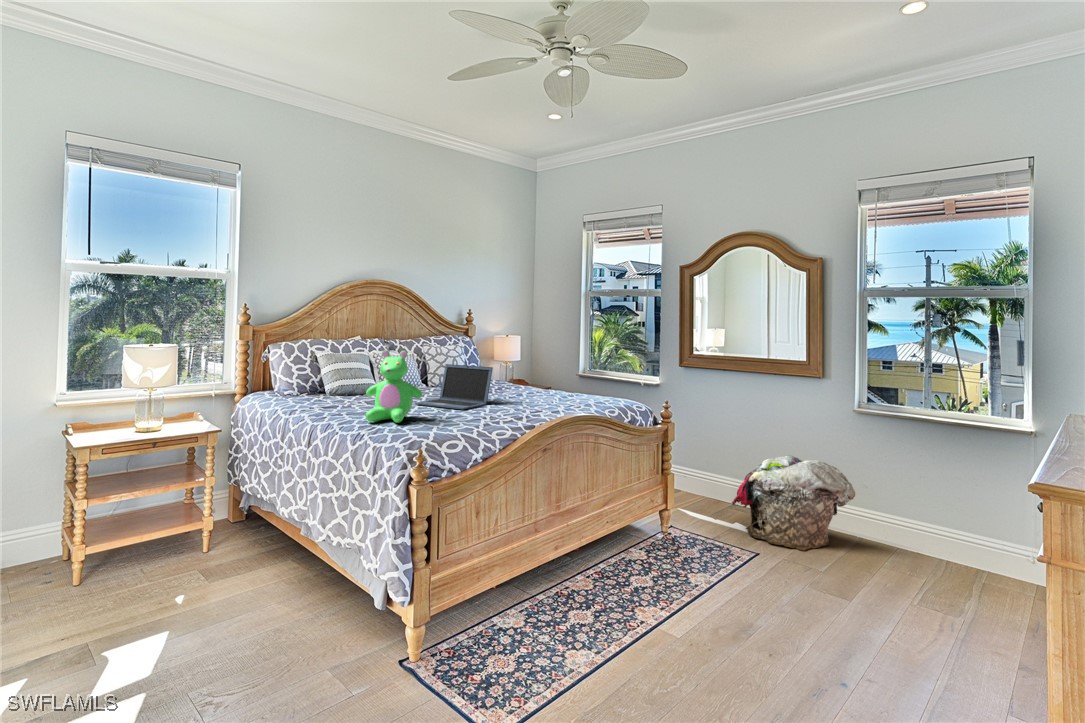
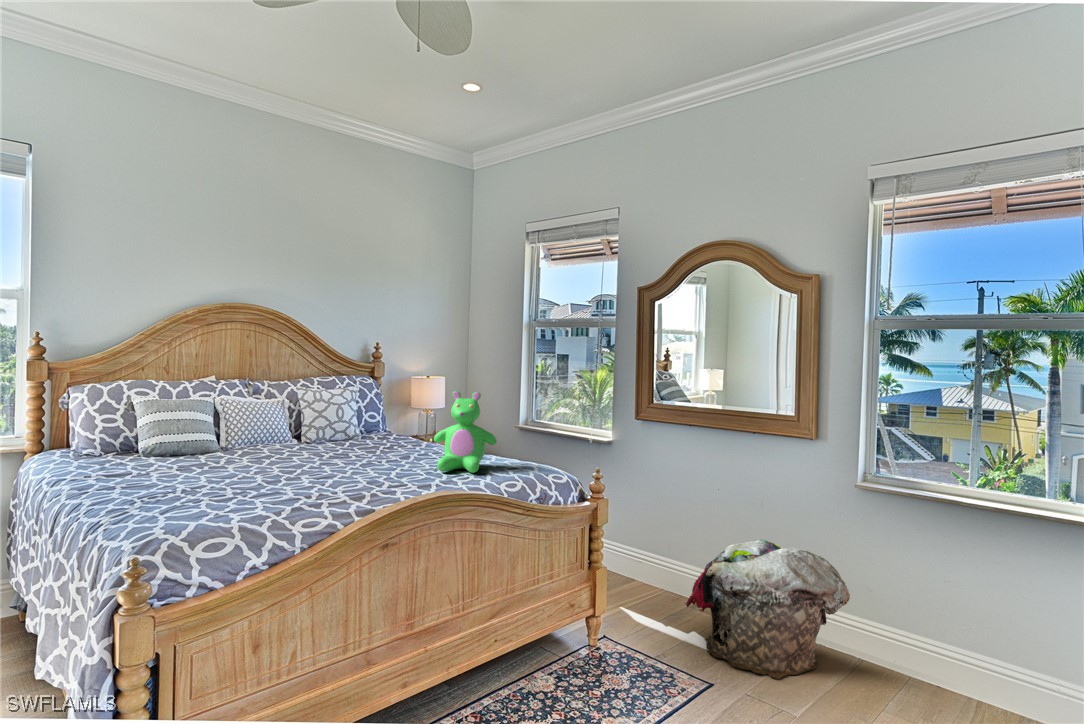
teddy bear: present [366,350,422,423] -> present [434,391,497,473]
laptop: present [415,364,493,409] -> none [239,414,351,479]

